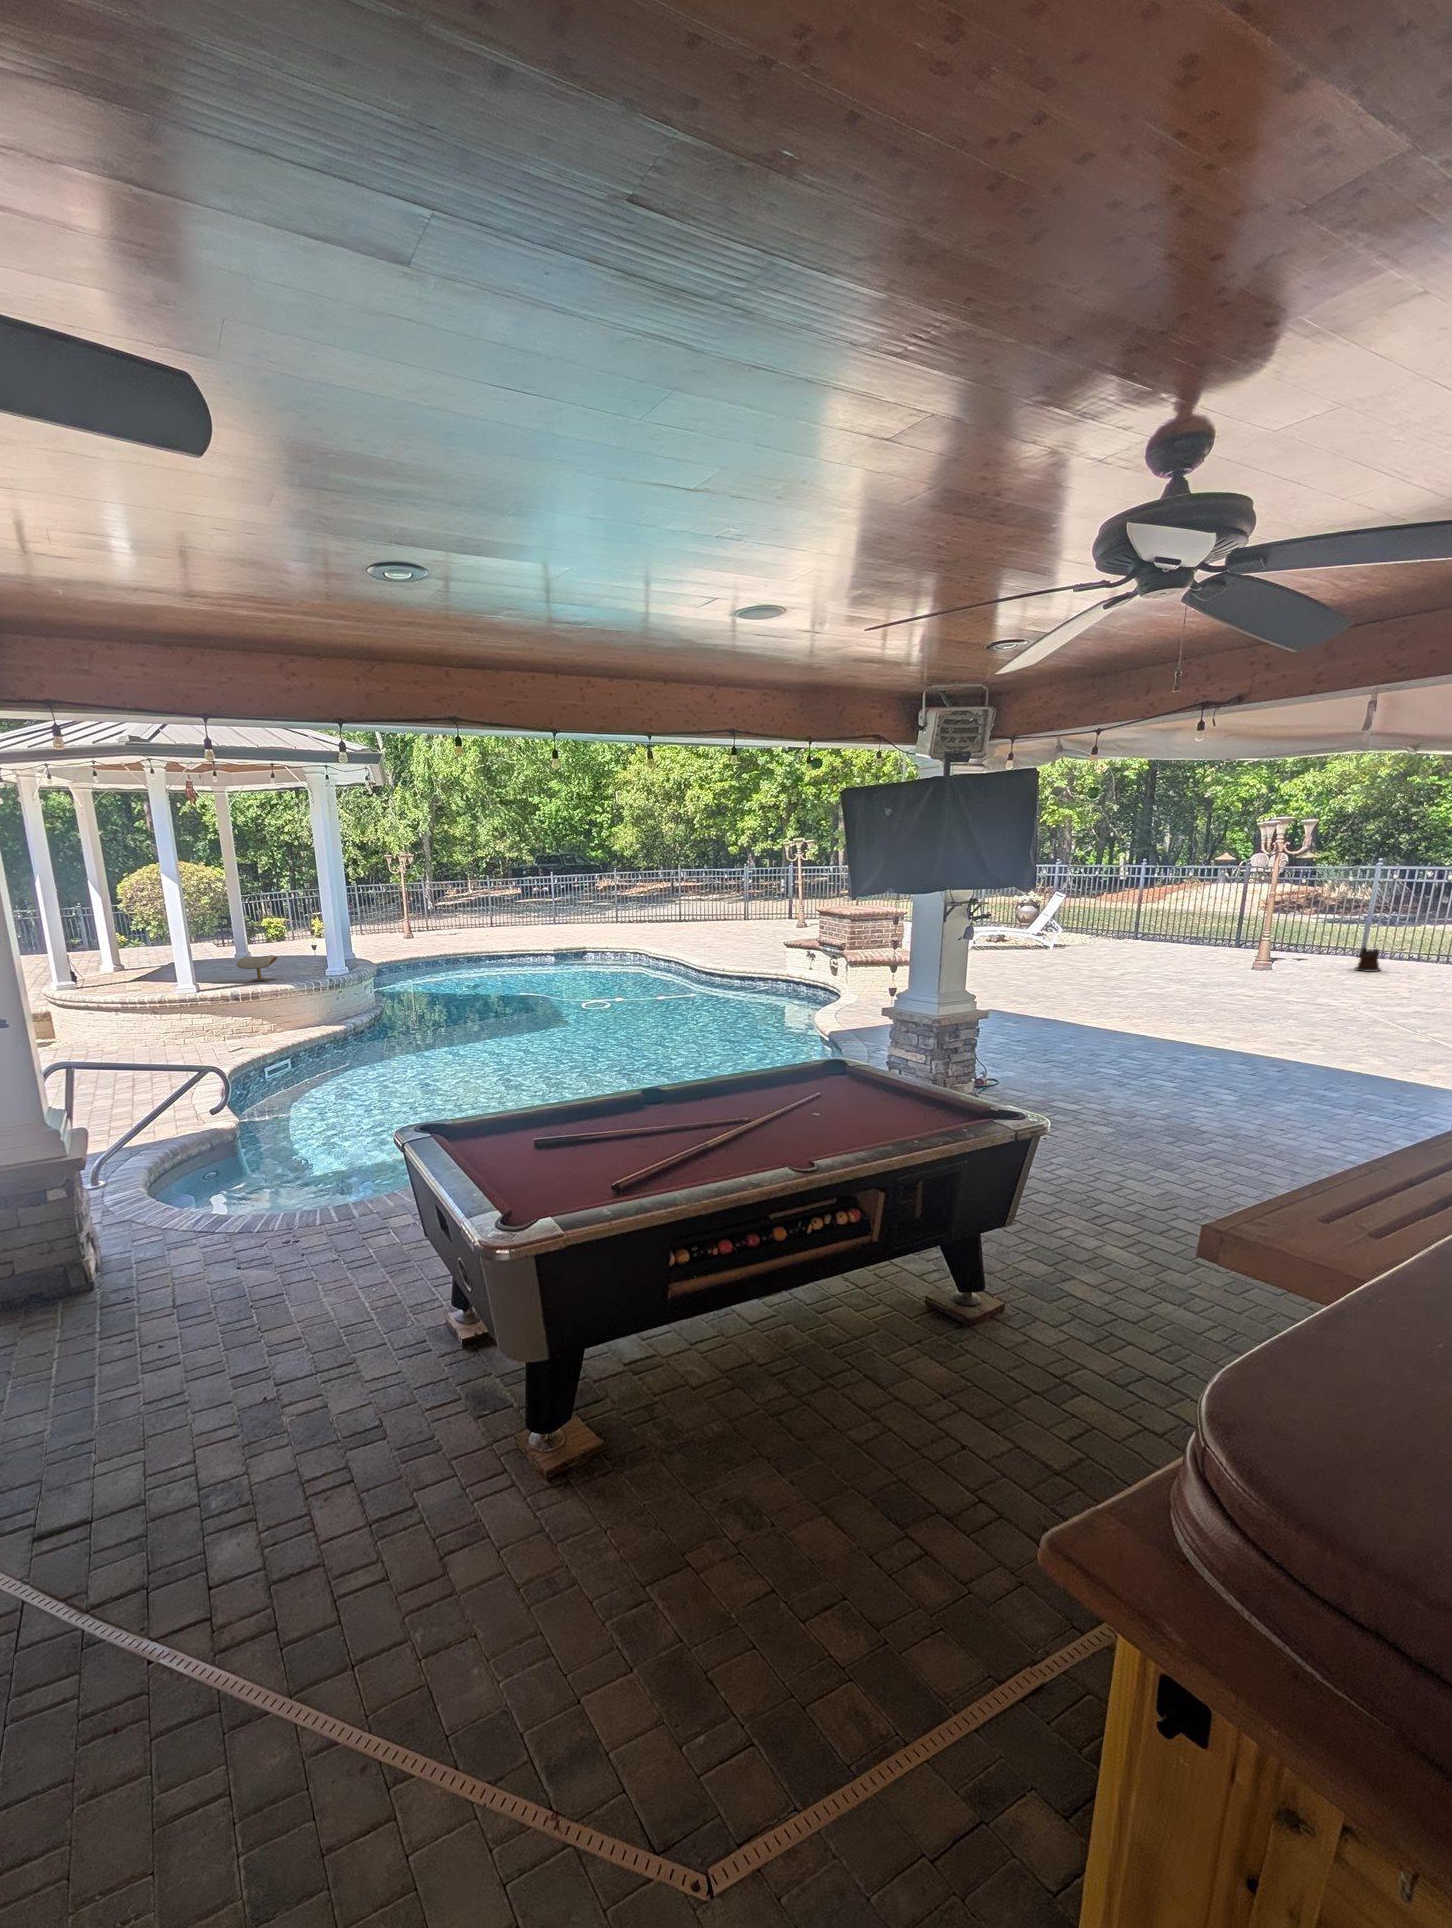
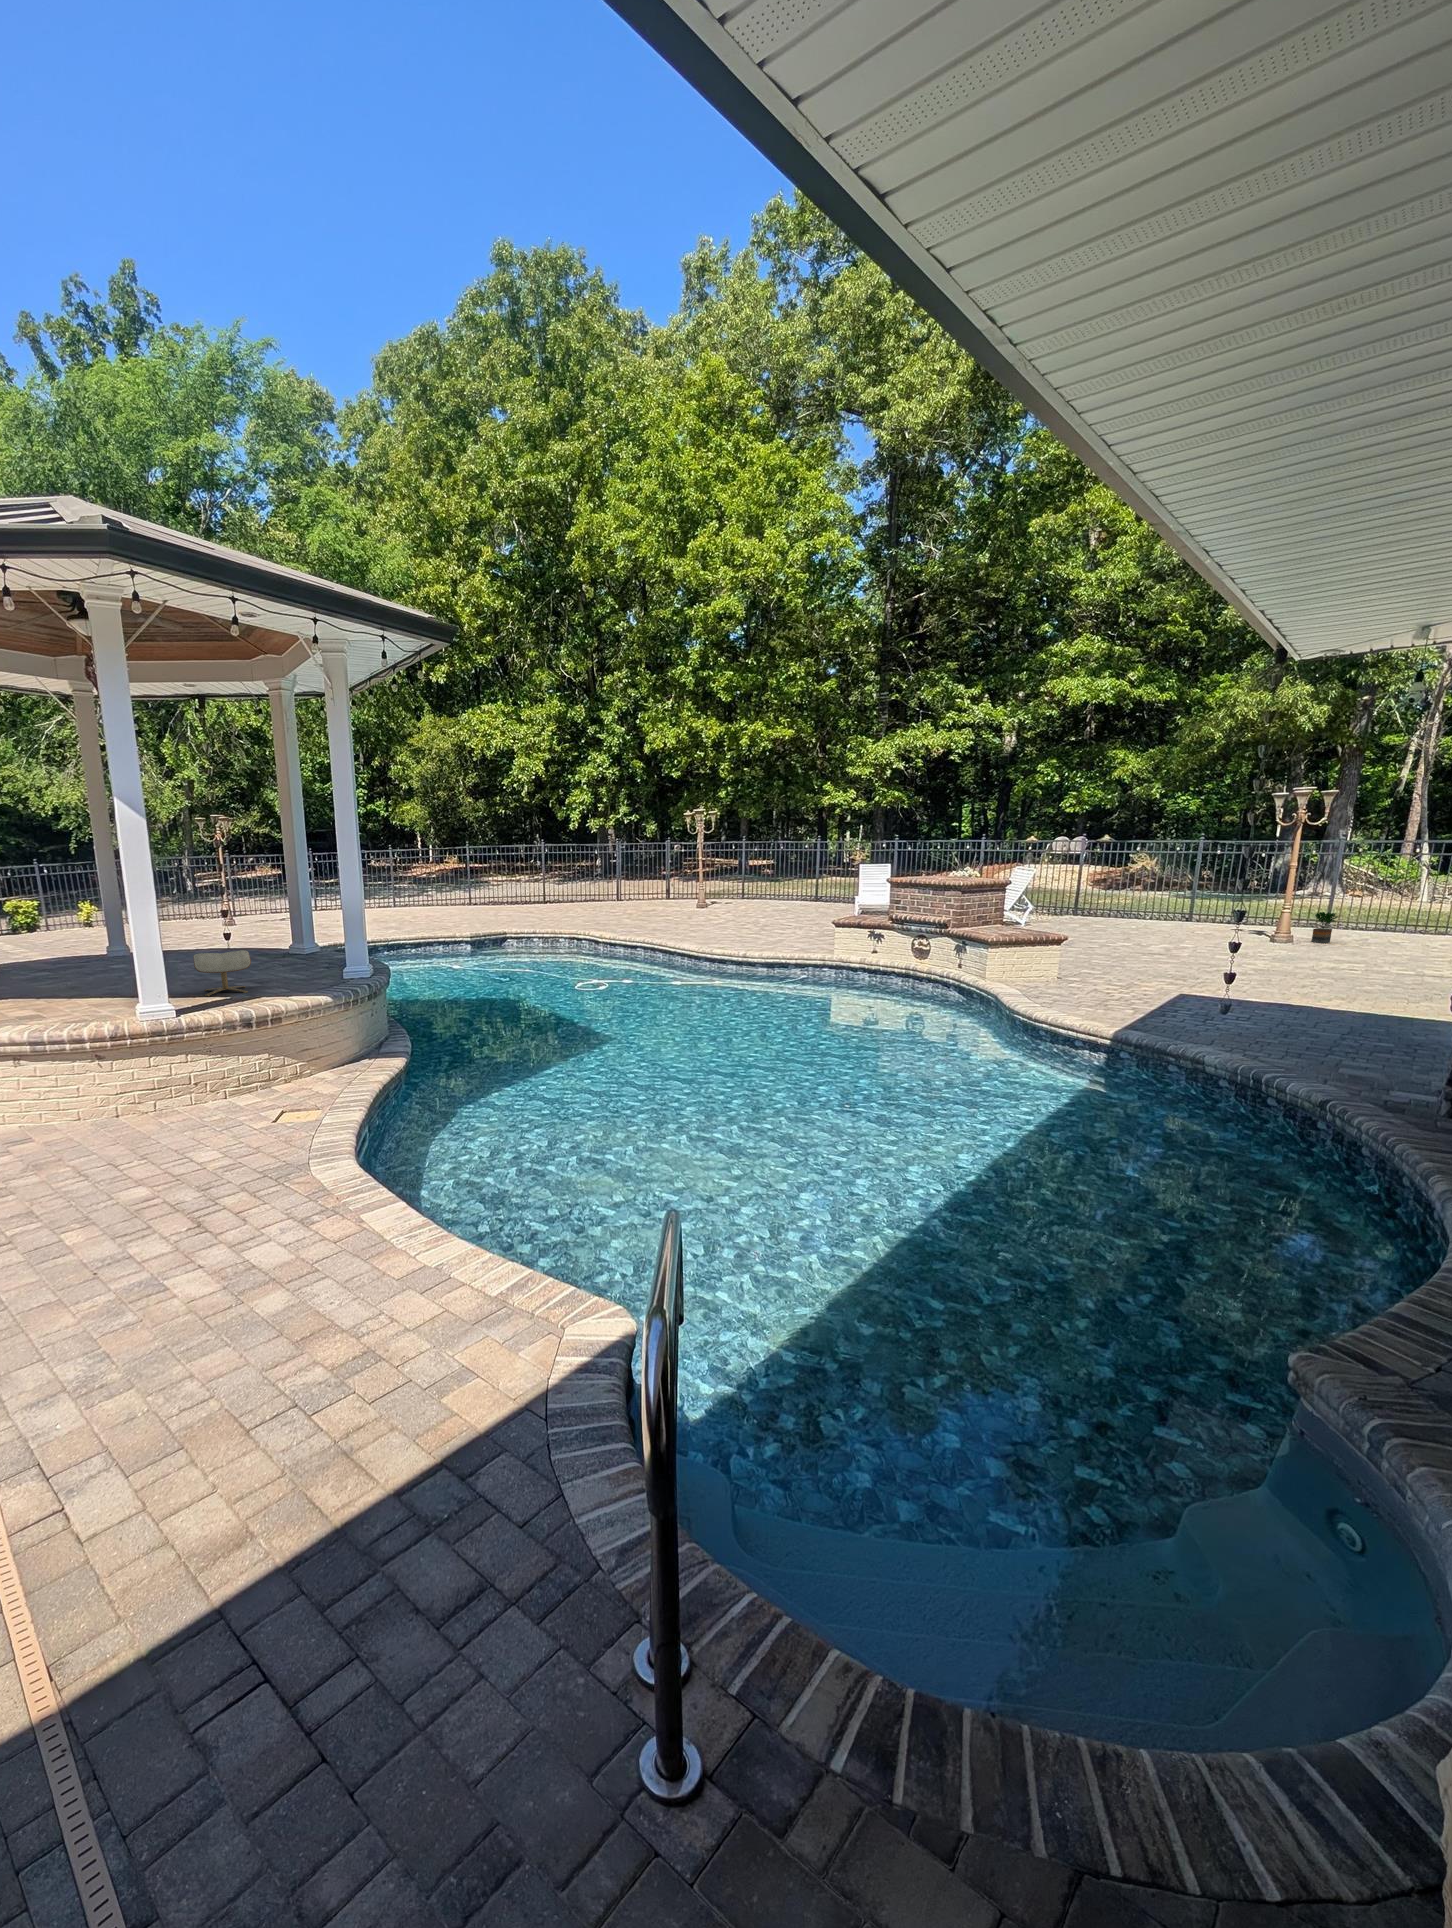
potted tree: none [1301,939,1329,971] -> present [1311,912,1338,943]
bucket: present [1355,947,1381,972] -> none [1351,919,1379,942]

